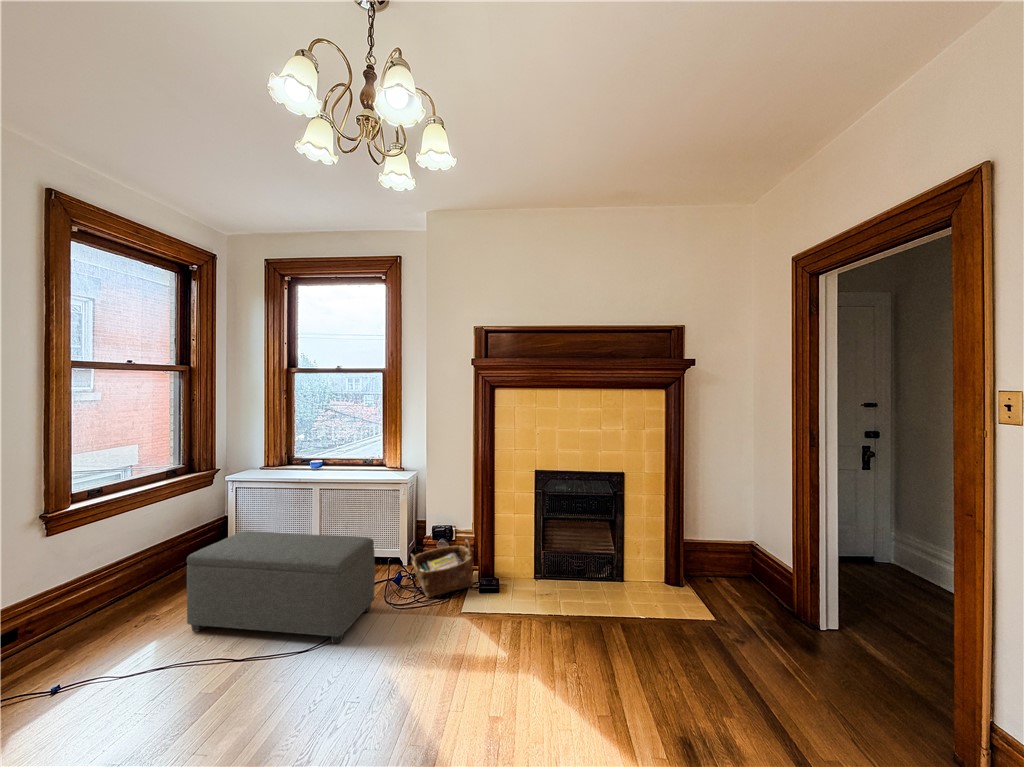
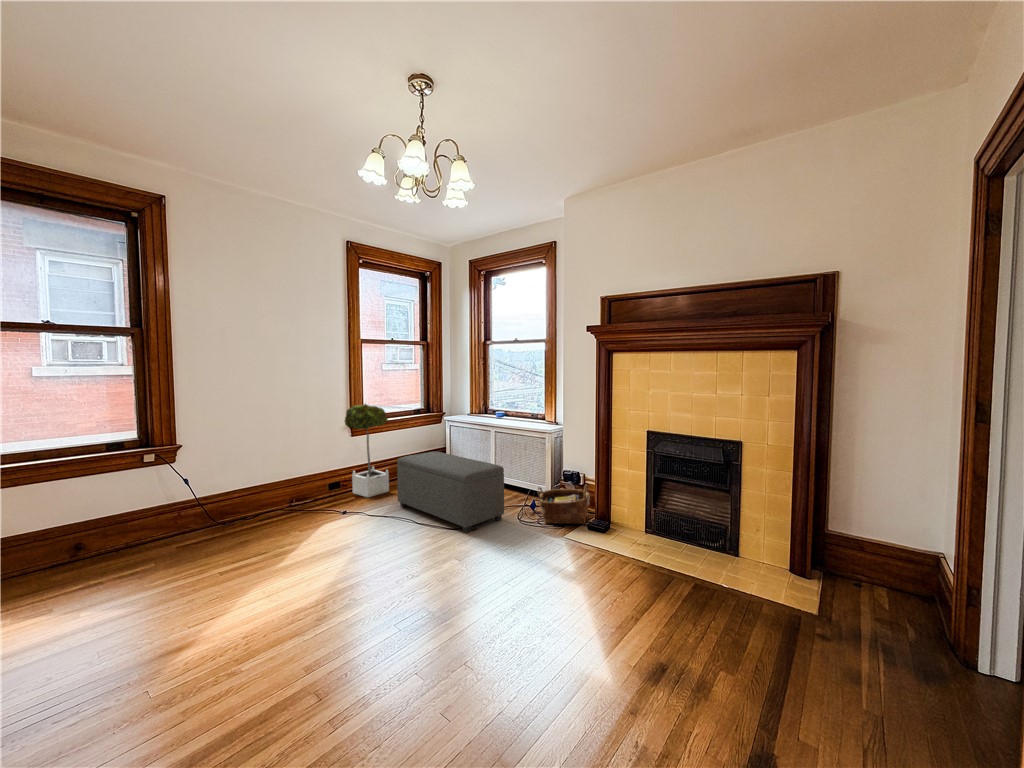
potted tree: none [53,473,148,632] -> present [345,404,389,497]

